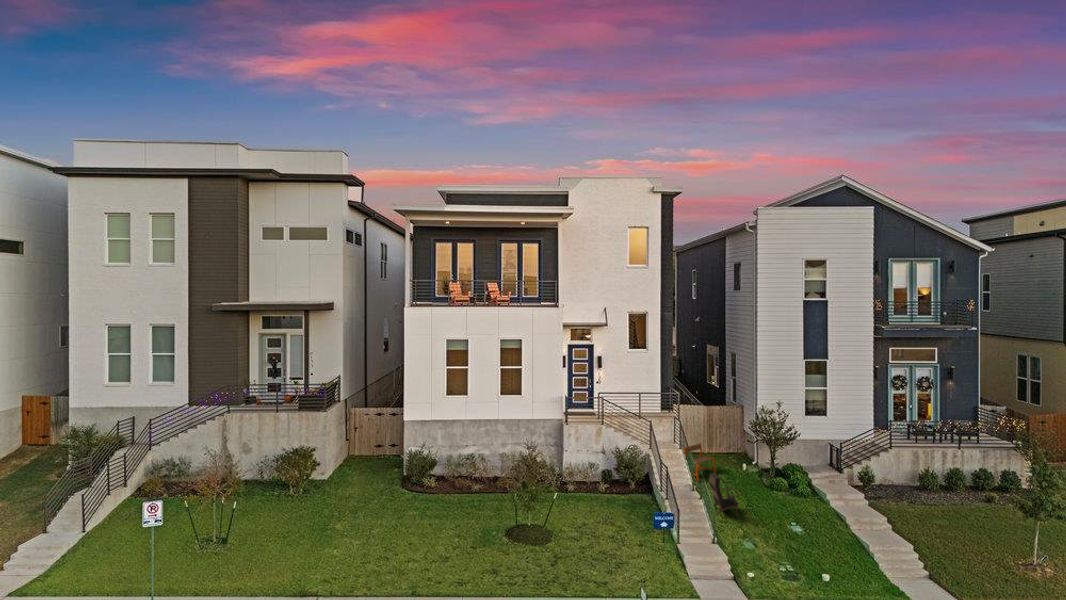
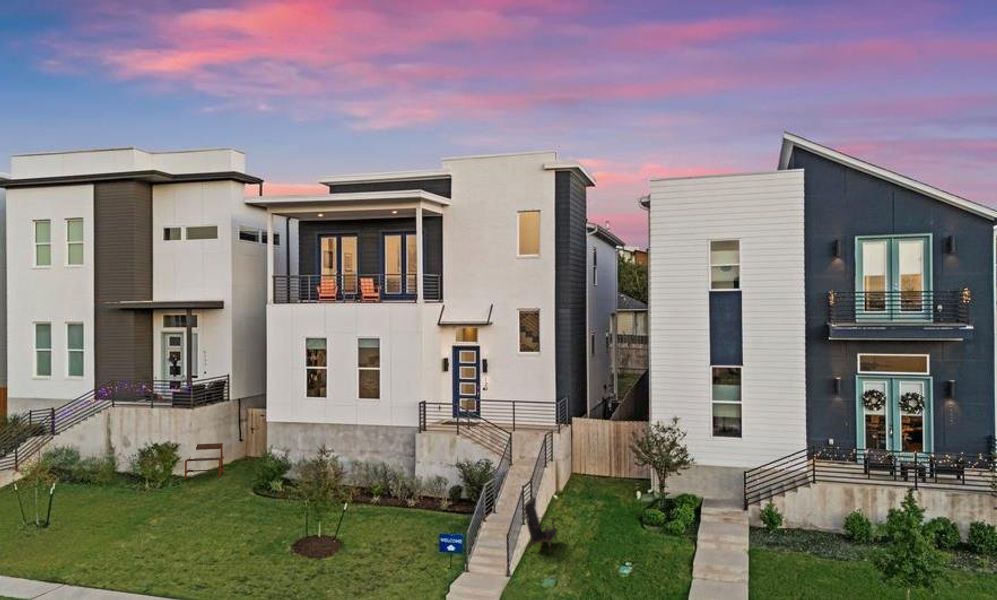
bench: present [683,443,716,481] -> present [184,443,224,479]

